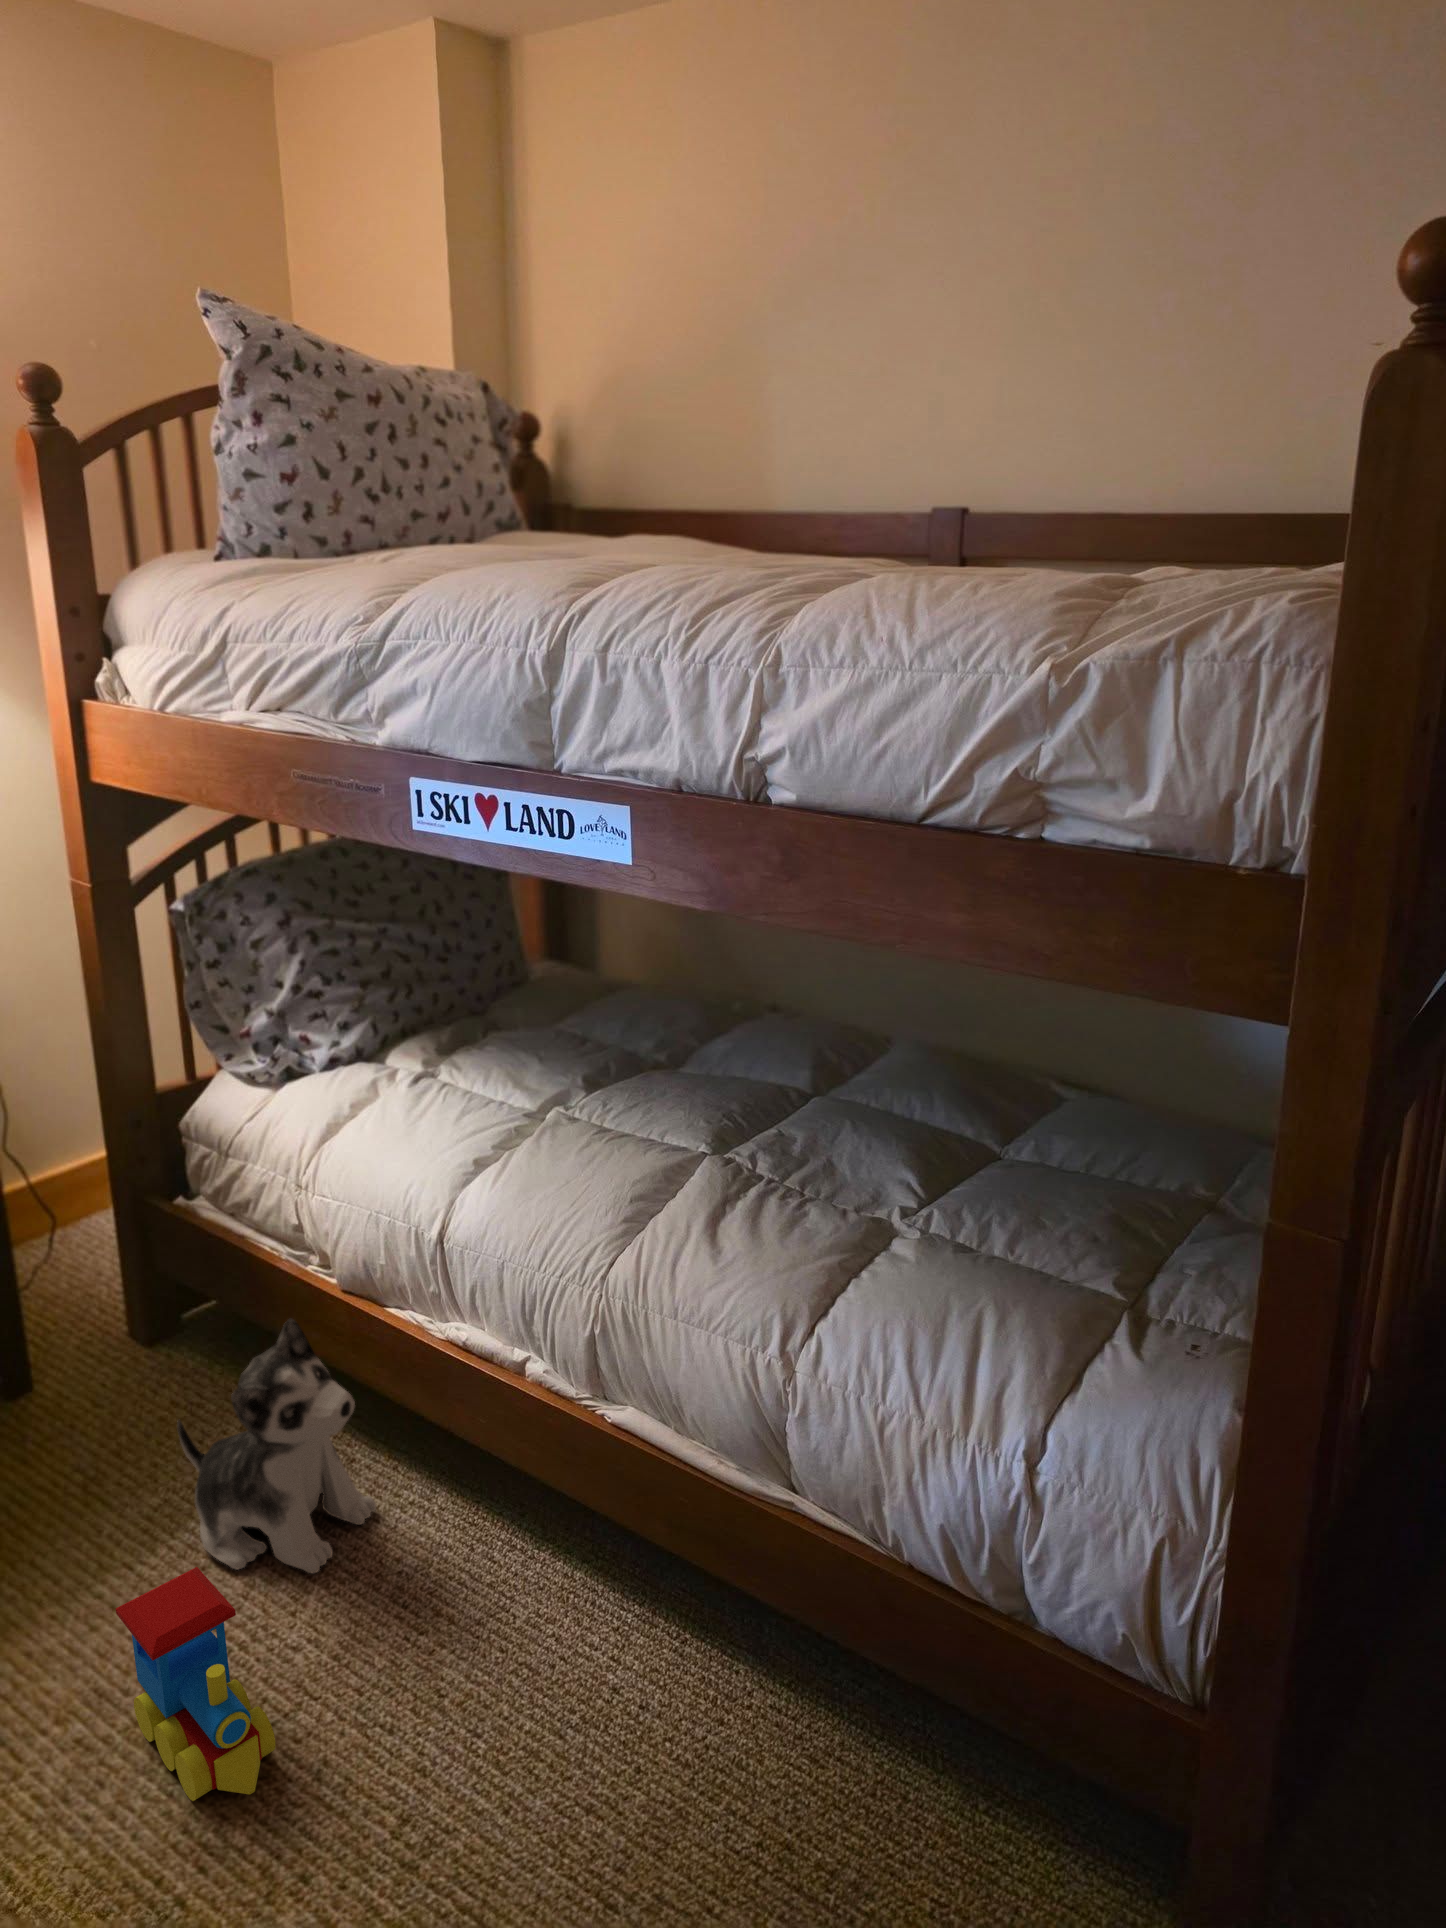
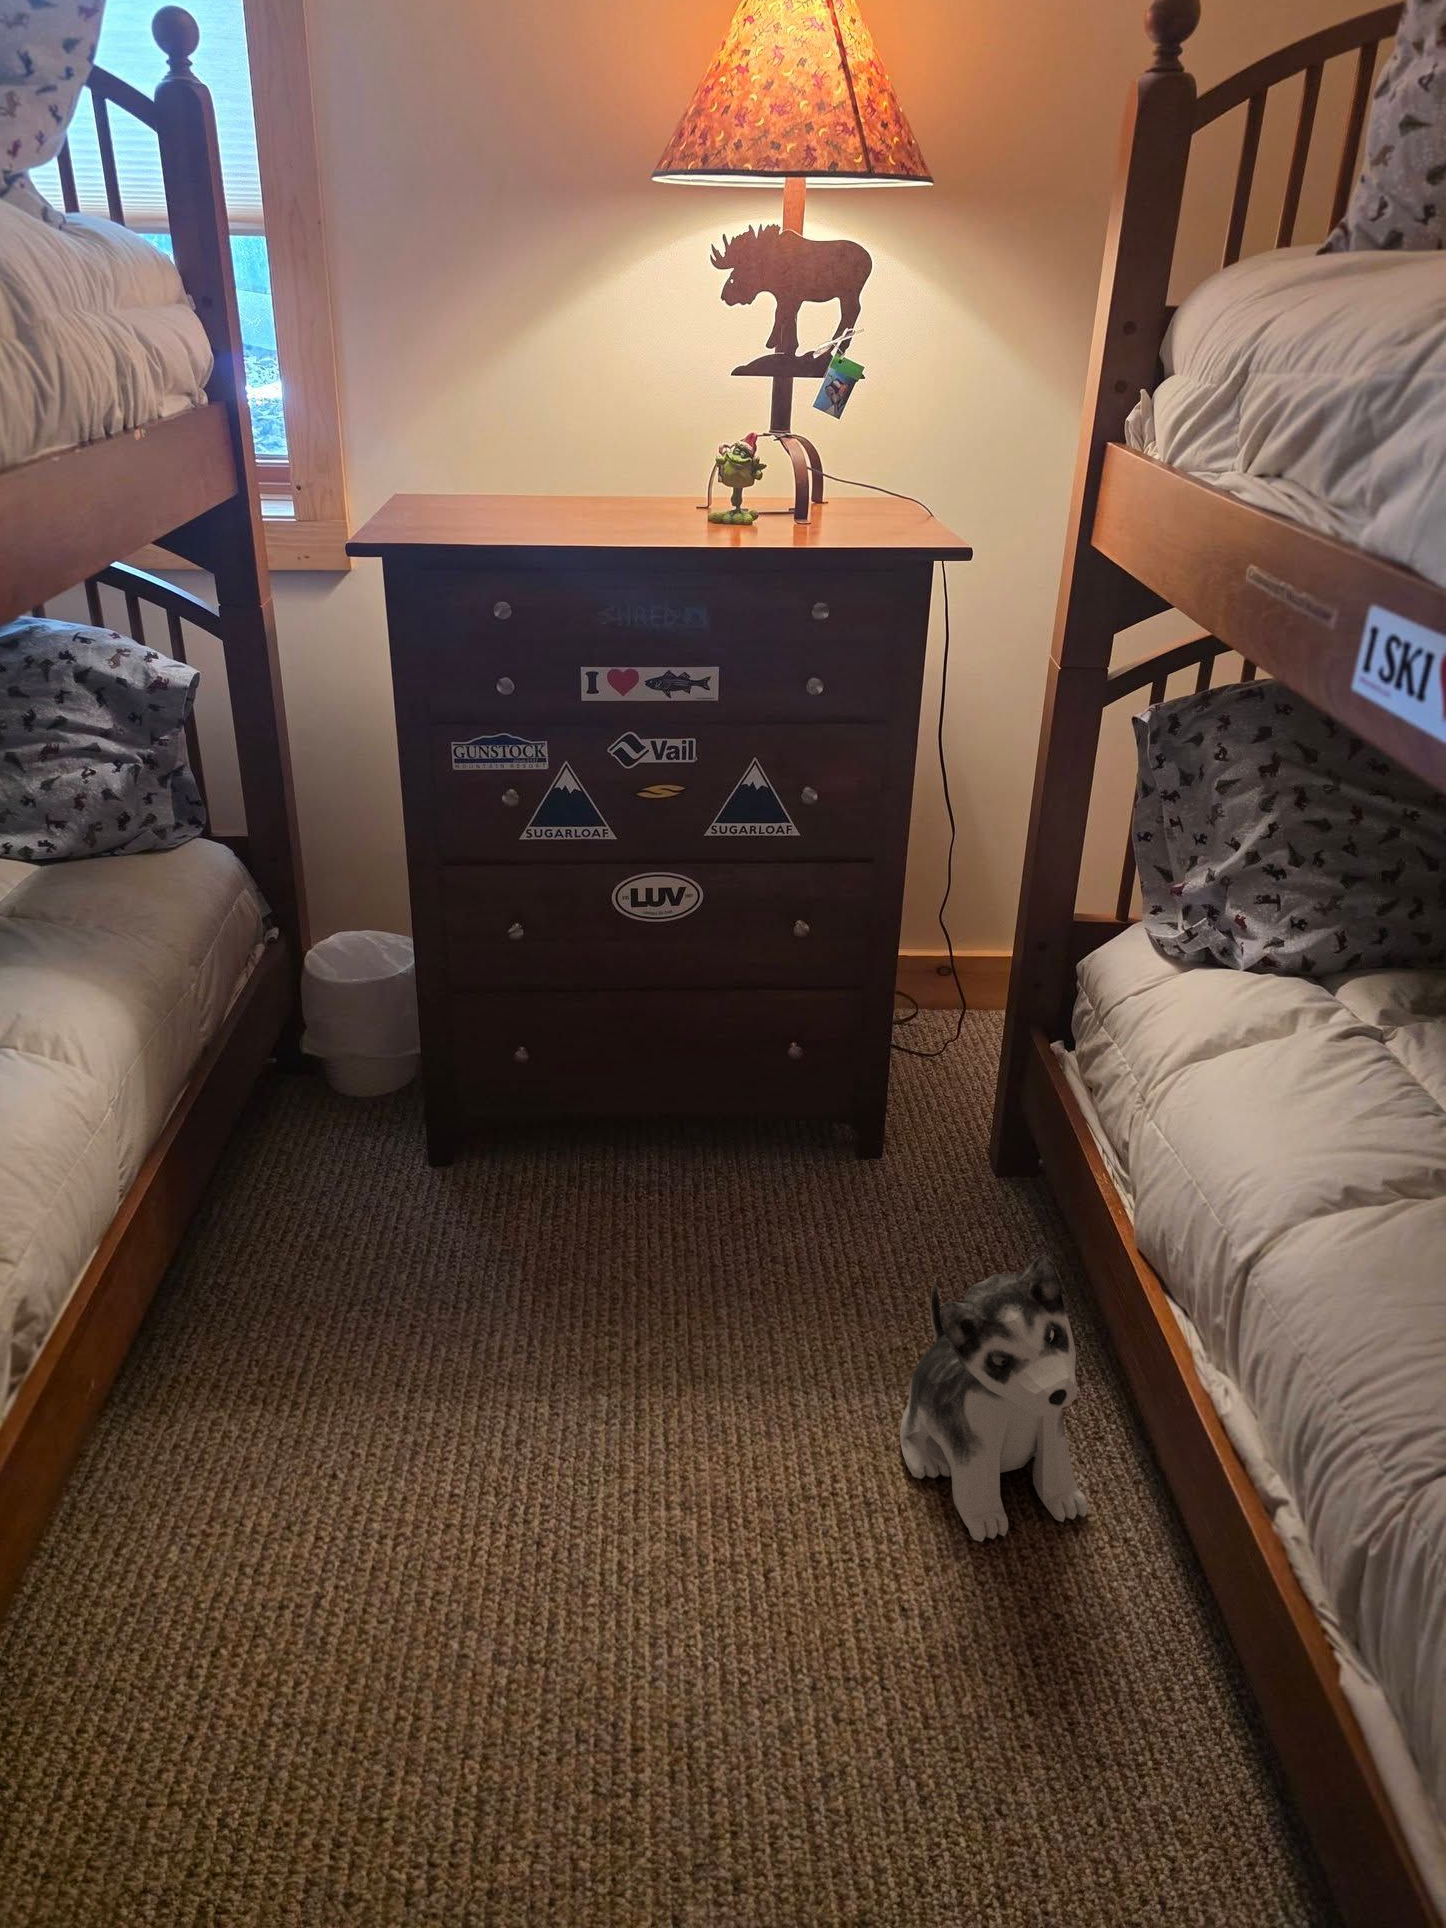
toy train: present [116,1567,275,1801] -> none [710,1453,824,1742]

